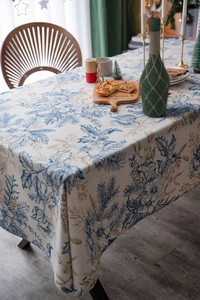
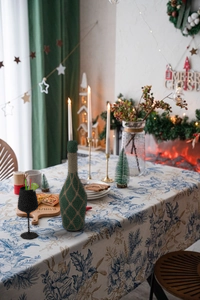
wine glass: none [98,61,121,125] -> present [18,179,39,239]

